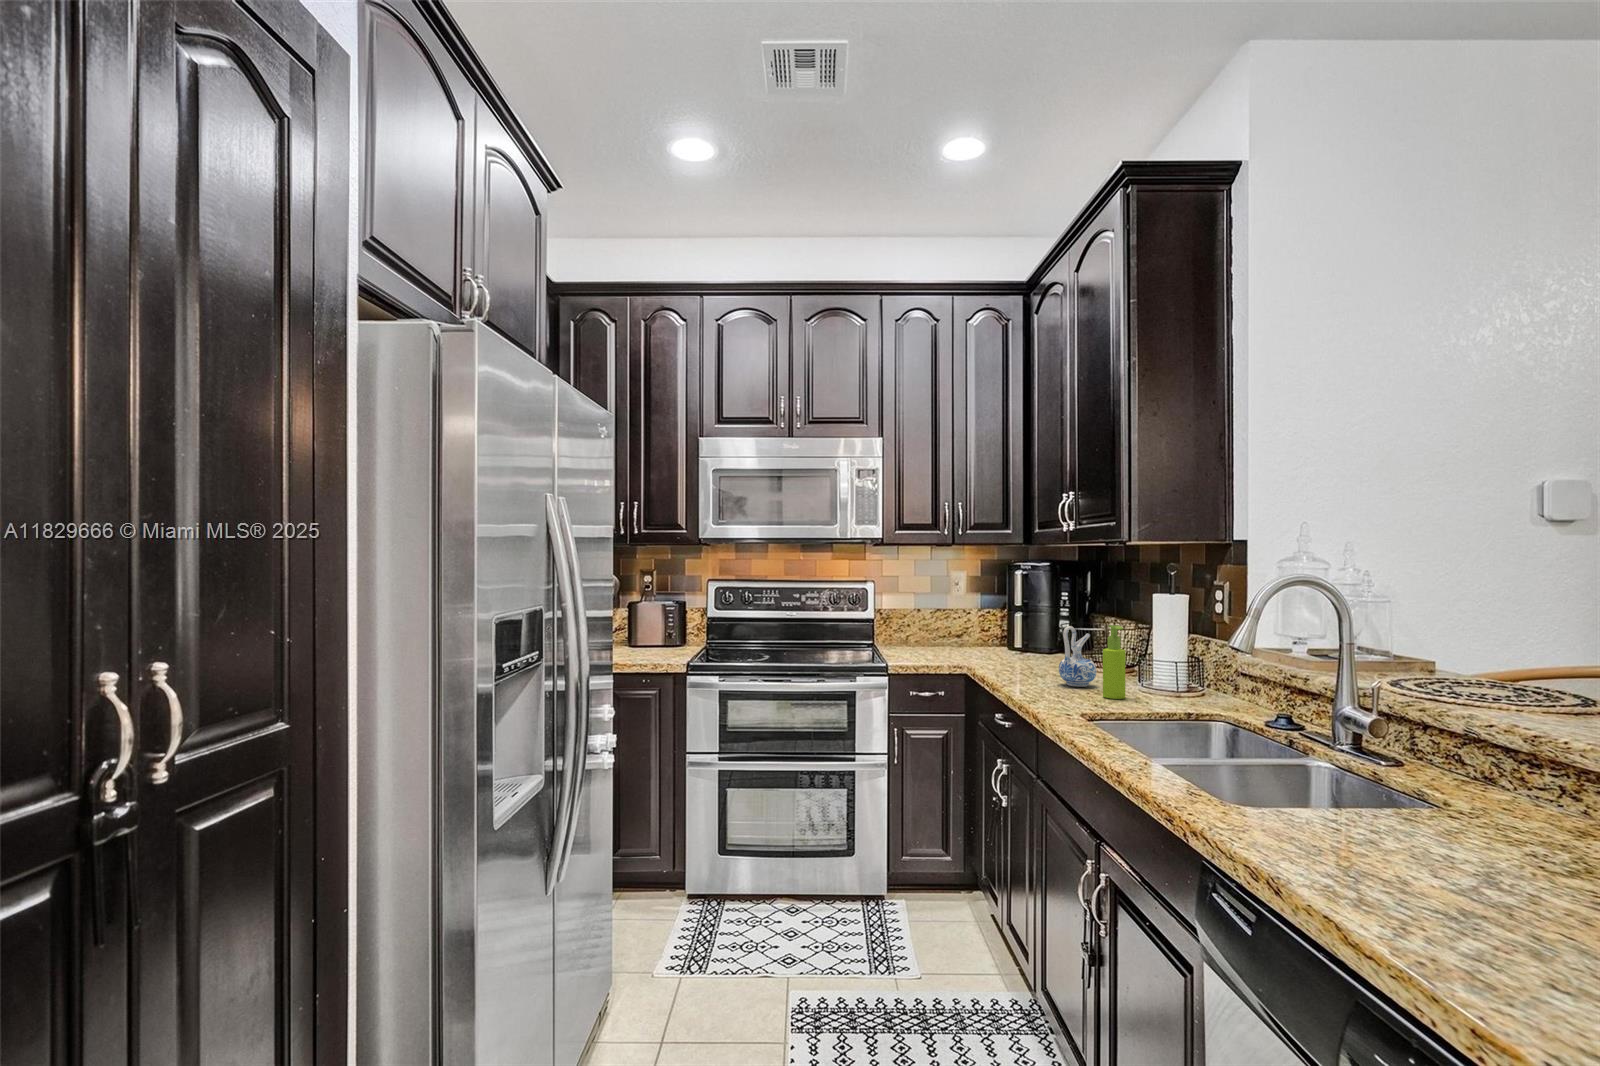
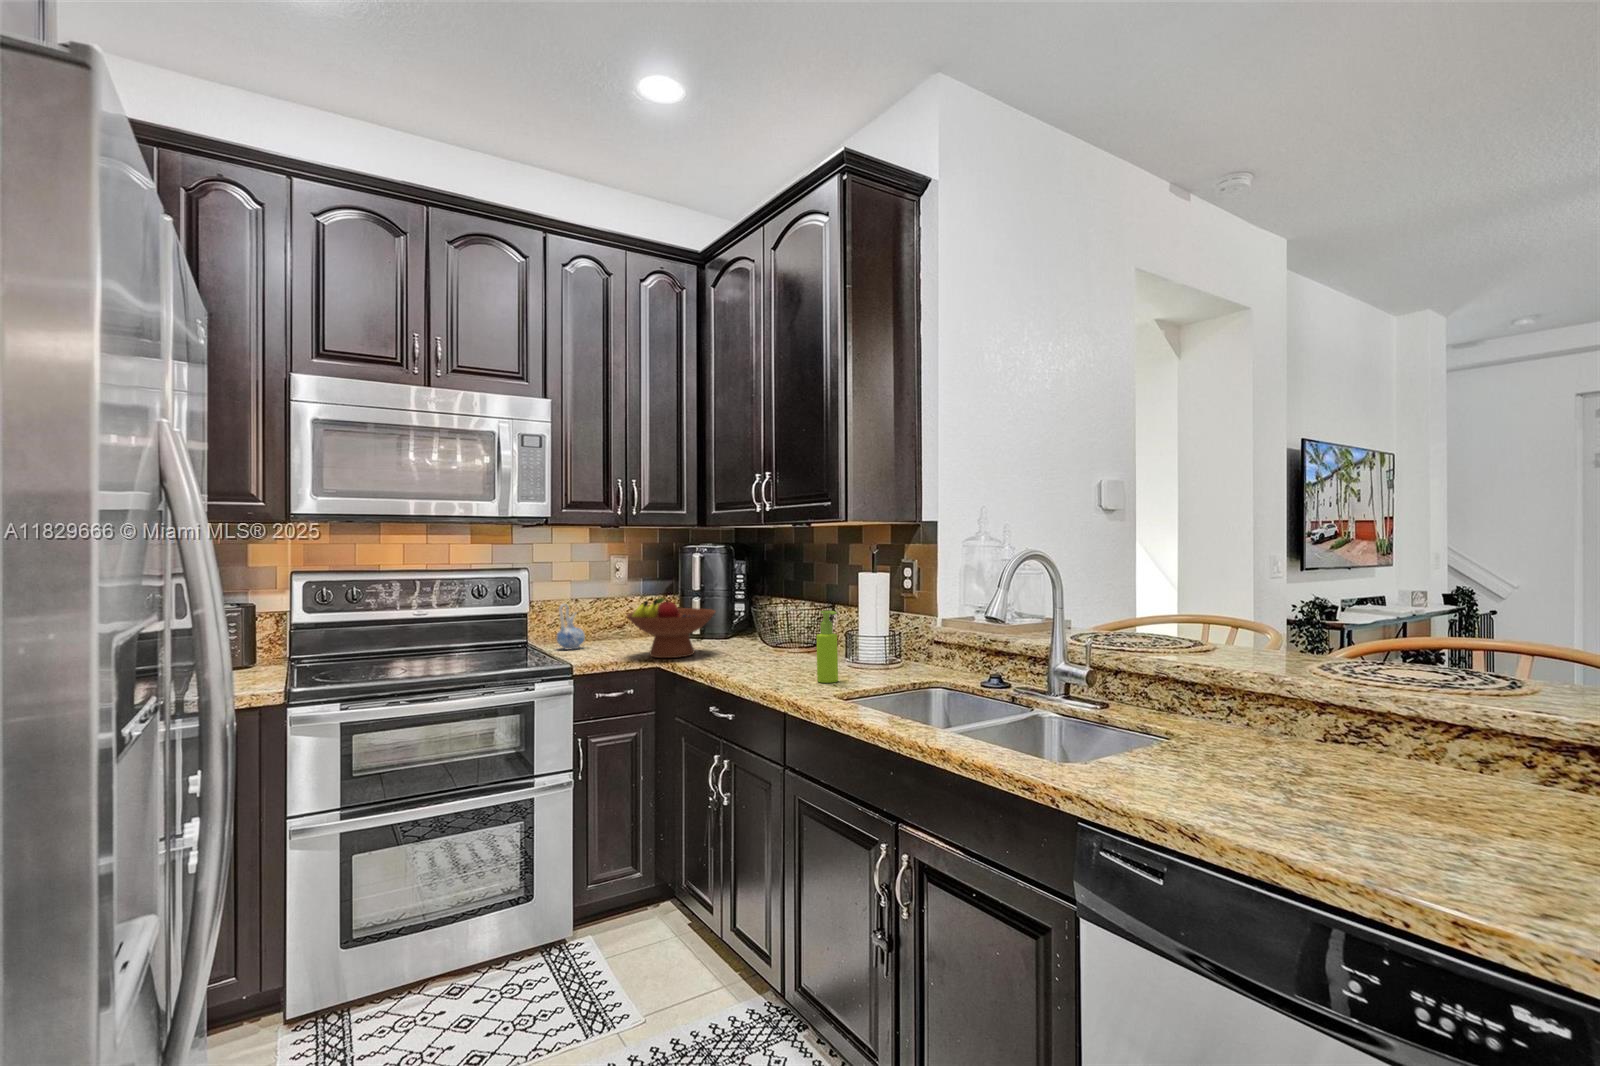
fruit bowl: none [958,603,1045,660] -> present [626,598,715,658]
ceramic pitcher: present [1059,626,1096,687] -> present [556,604,585,649]

